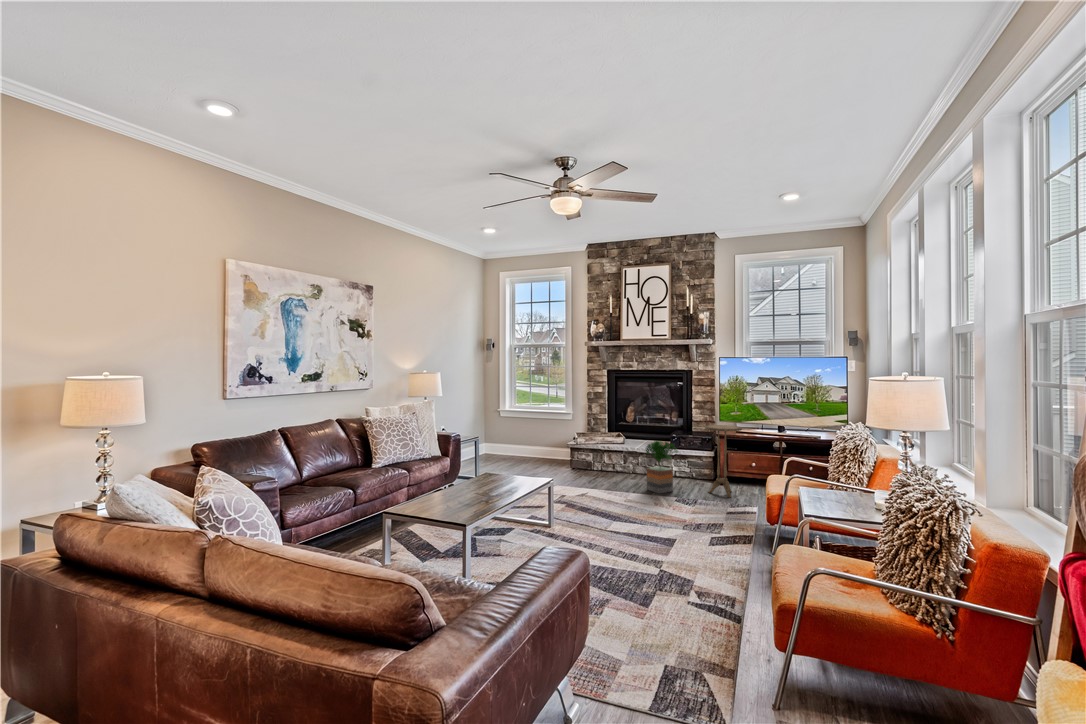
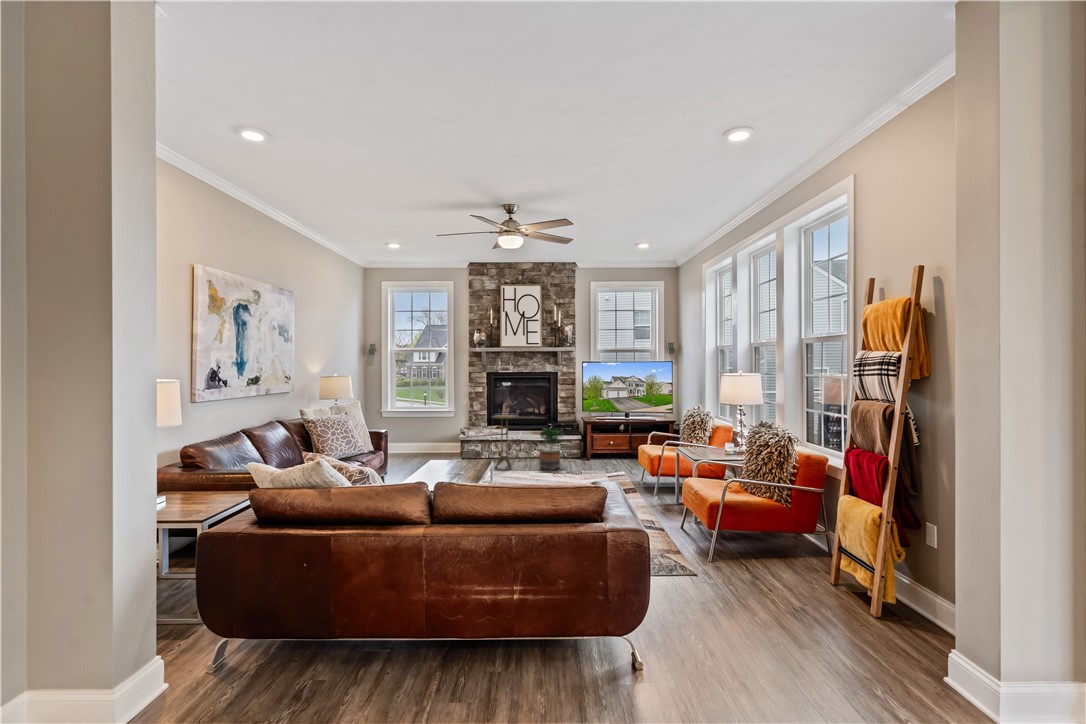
side table: present [705,425,742,498] -> present [492,415,519,469]

